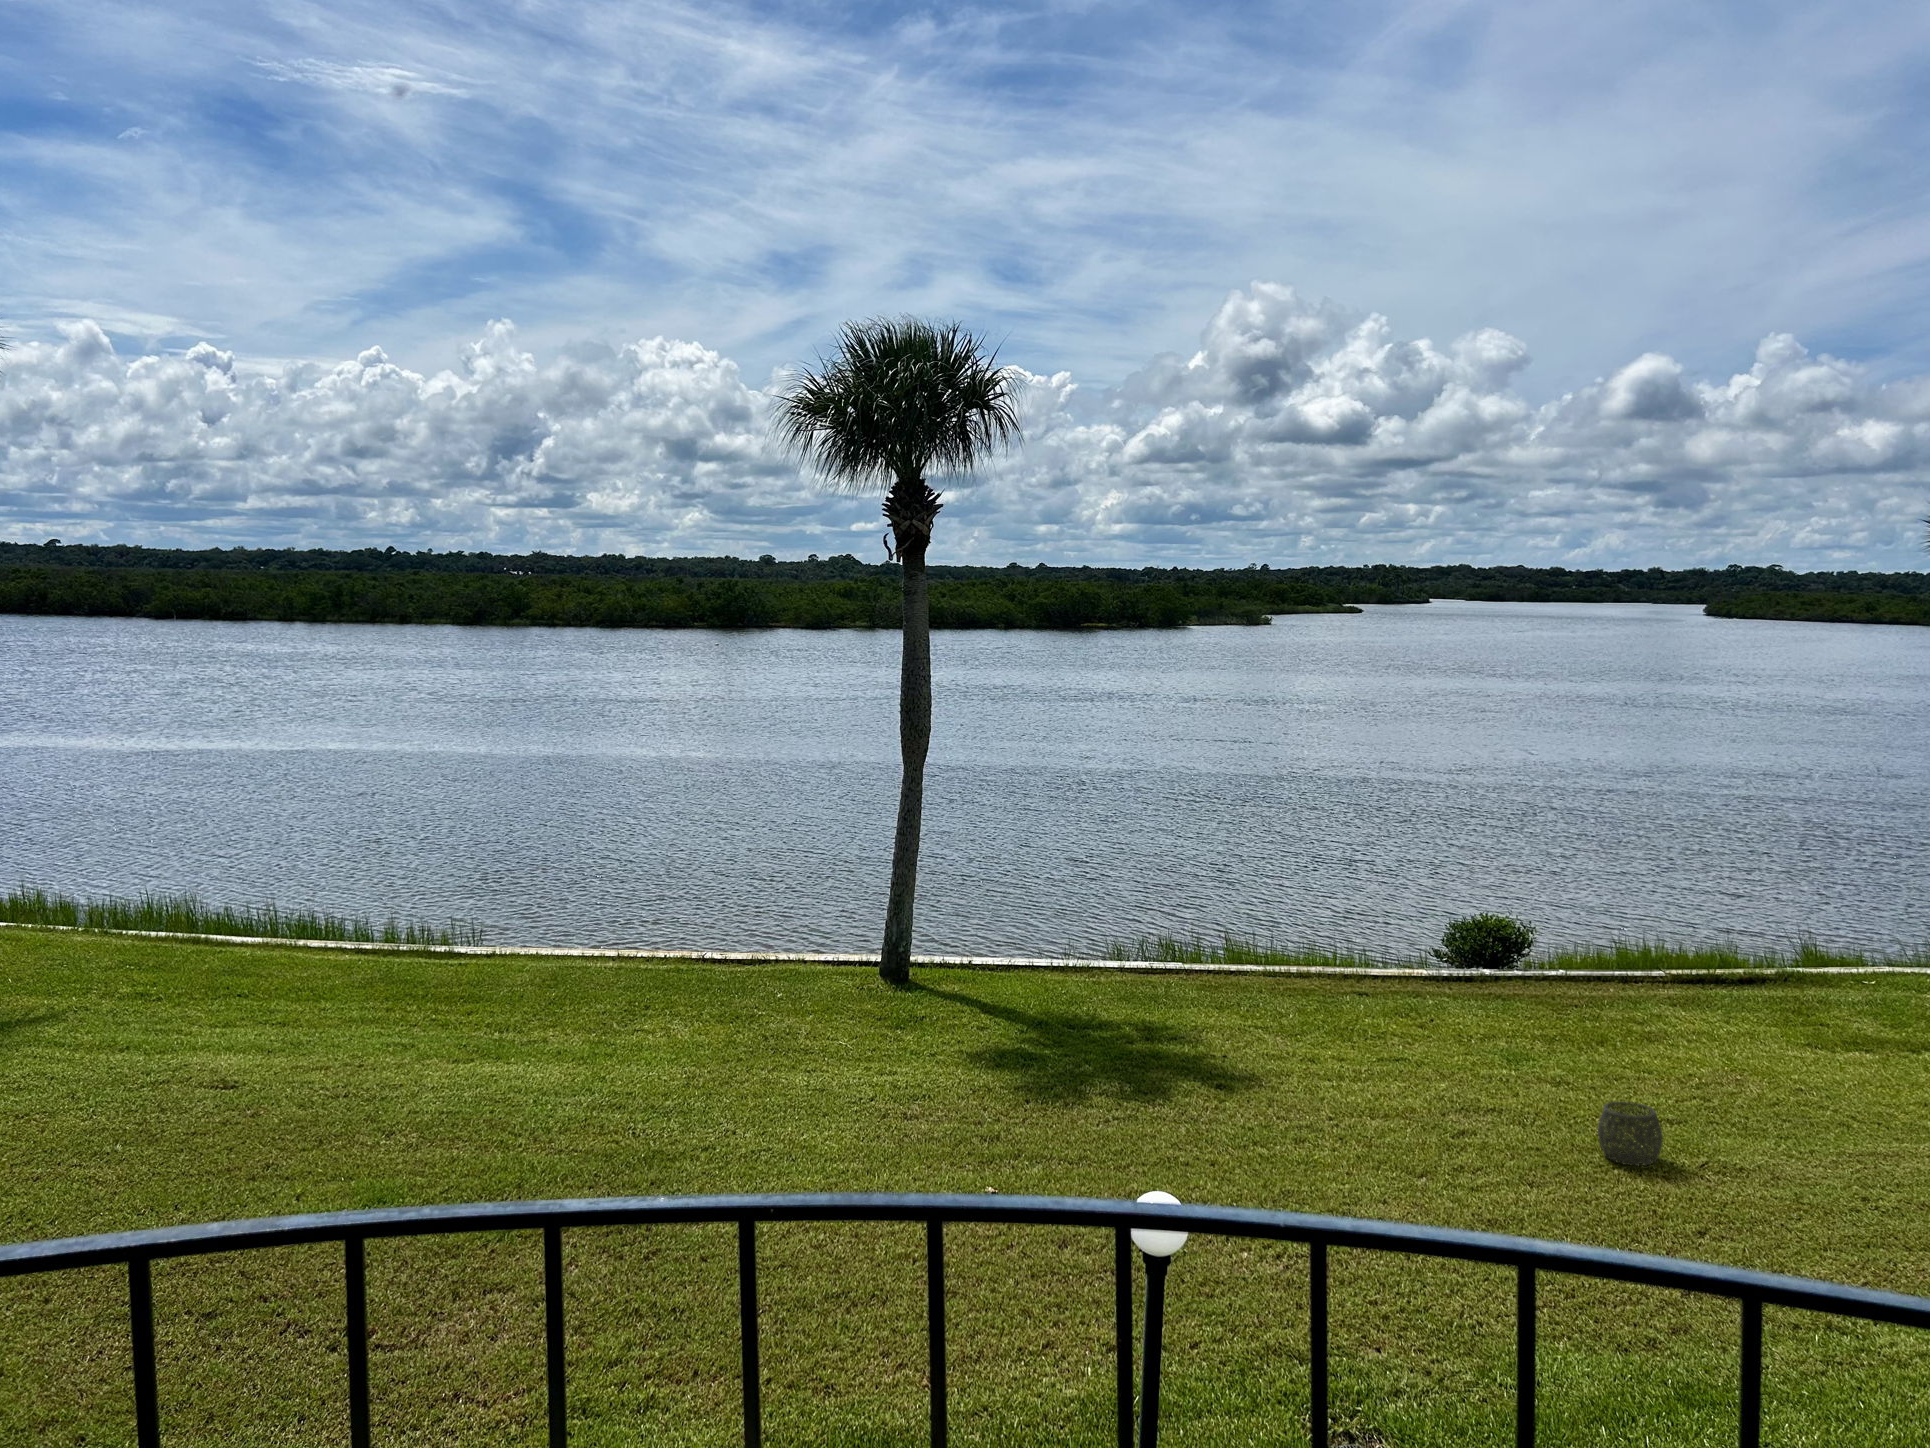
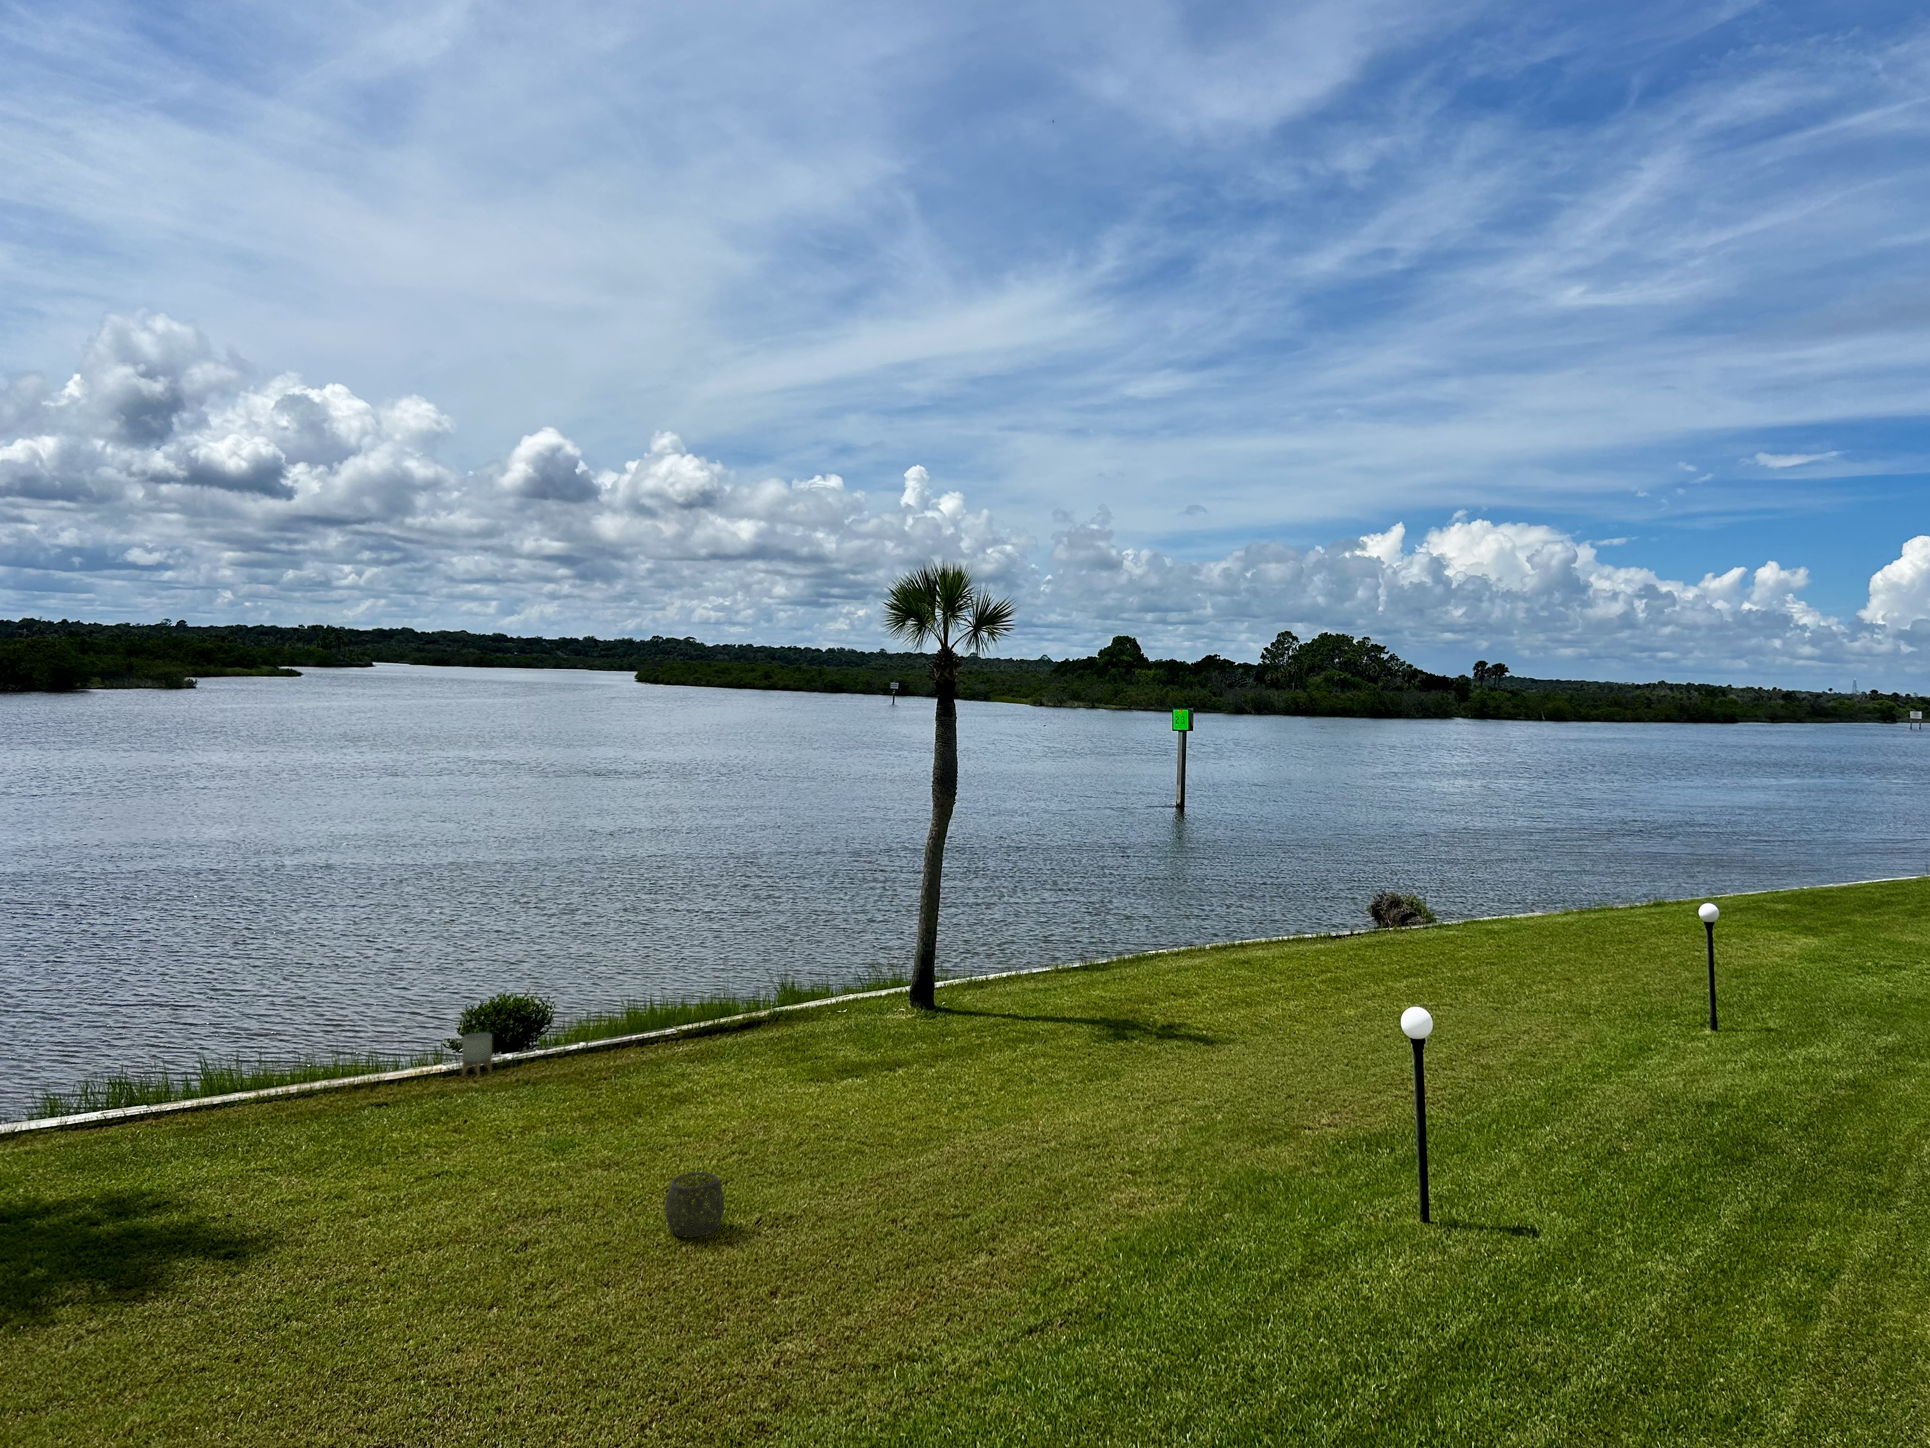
planter: none [1435,944,1464,987] -> present [462,1033,492,1078]

